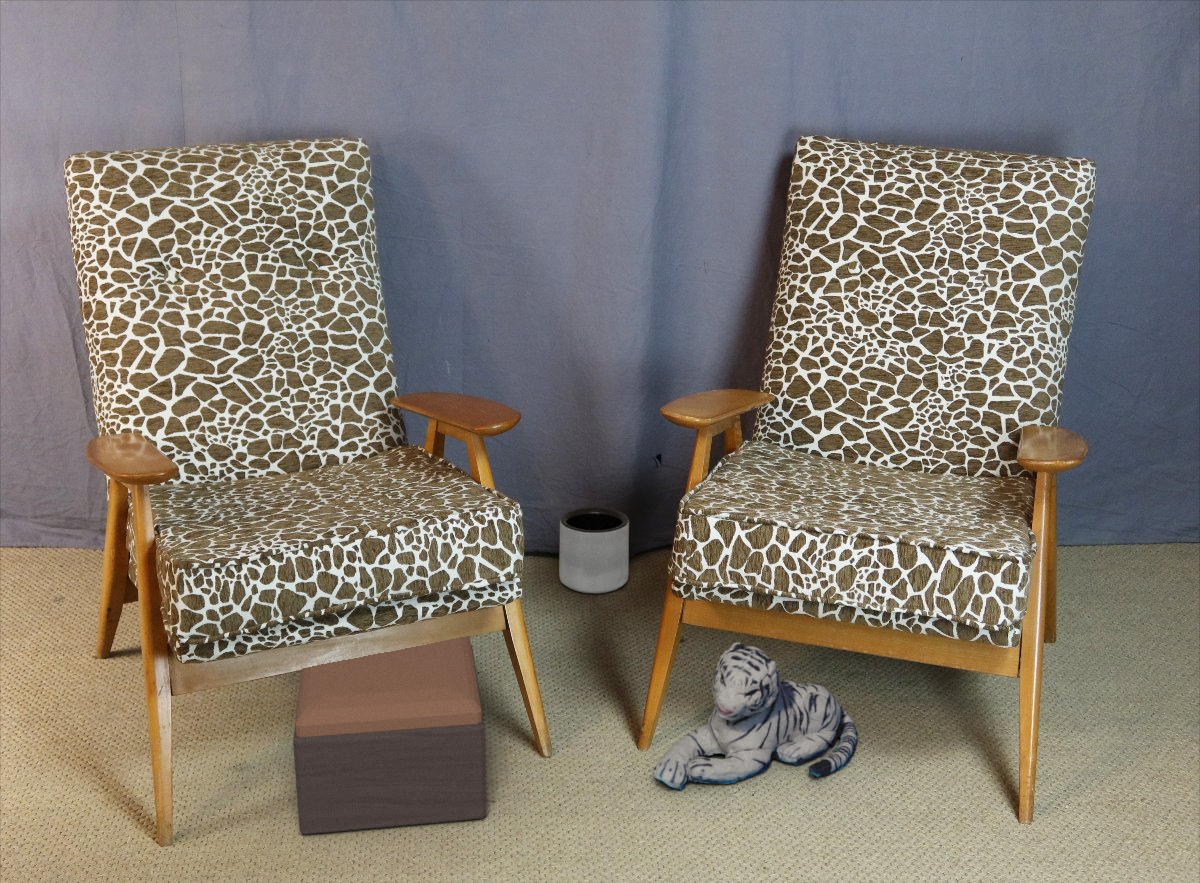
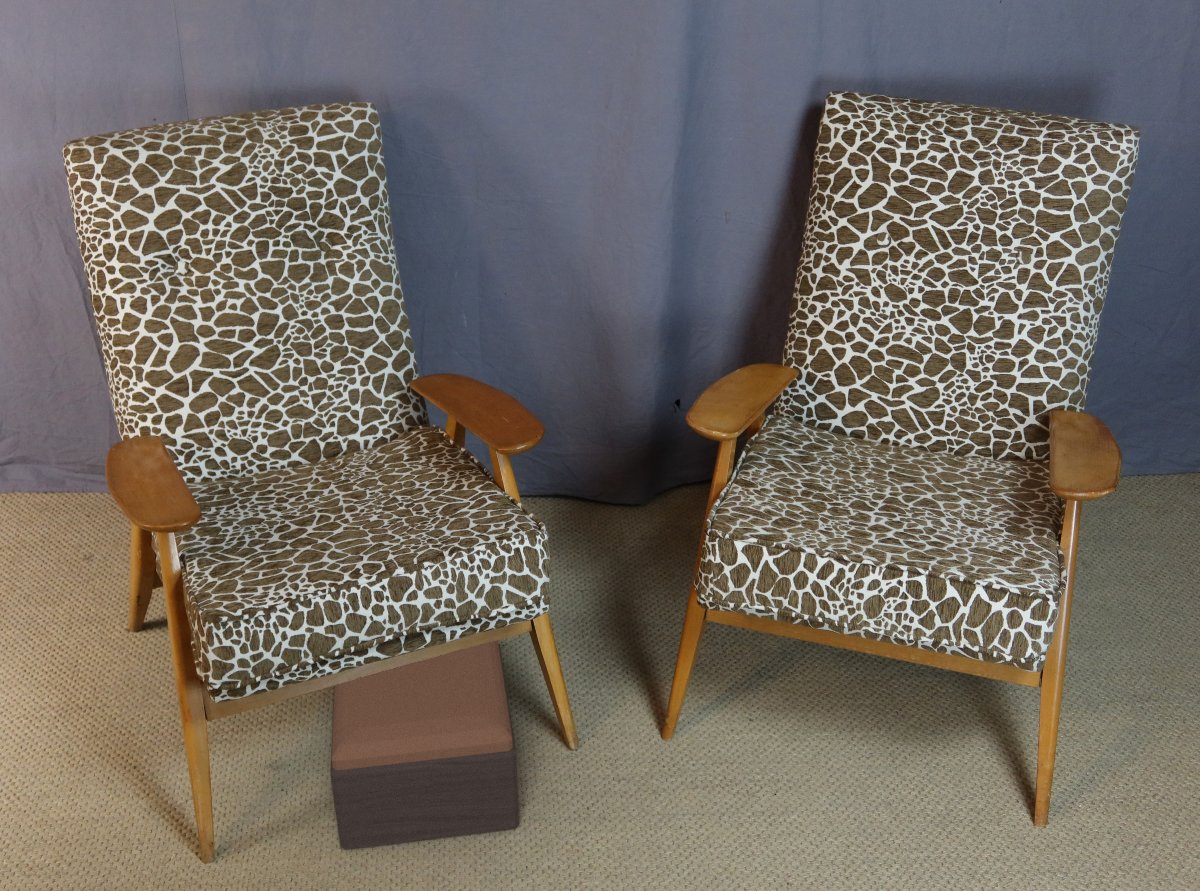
planter: present [559,507,629,593] -> none [581,458,648,546]
plush toy: present [654,642,858,789] -> none [678,651,874,791]

